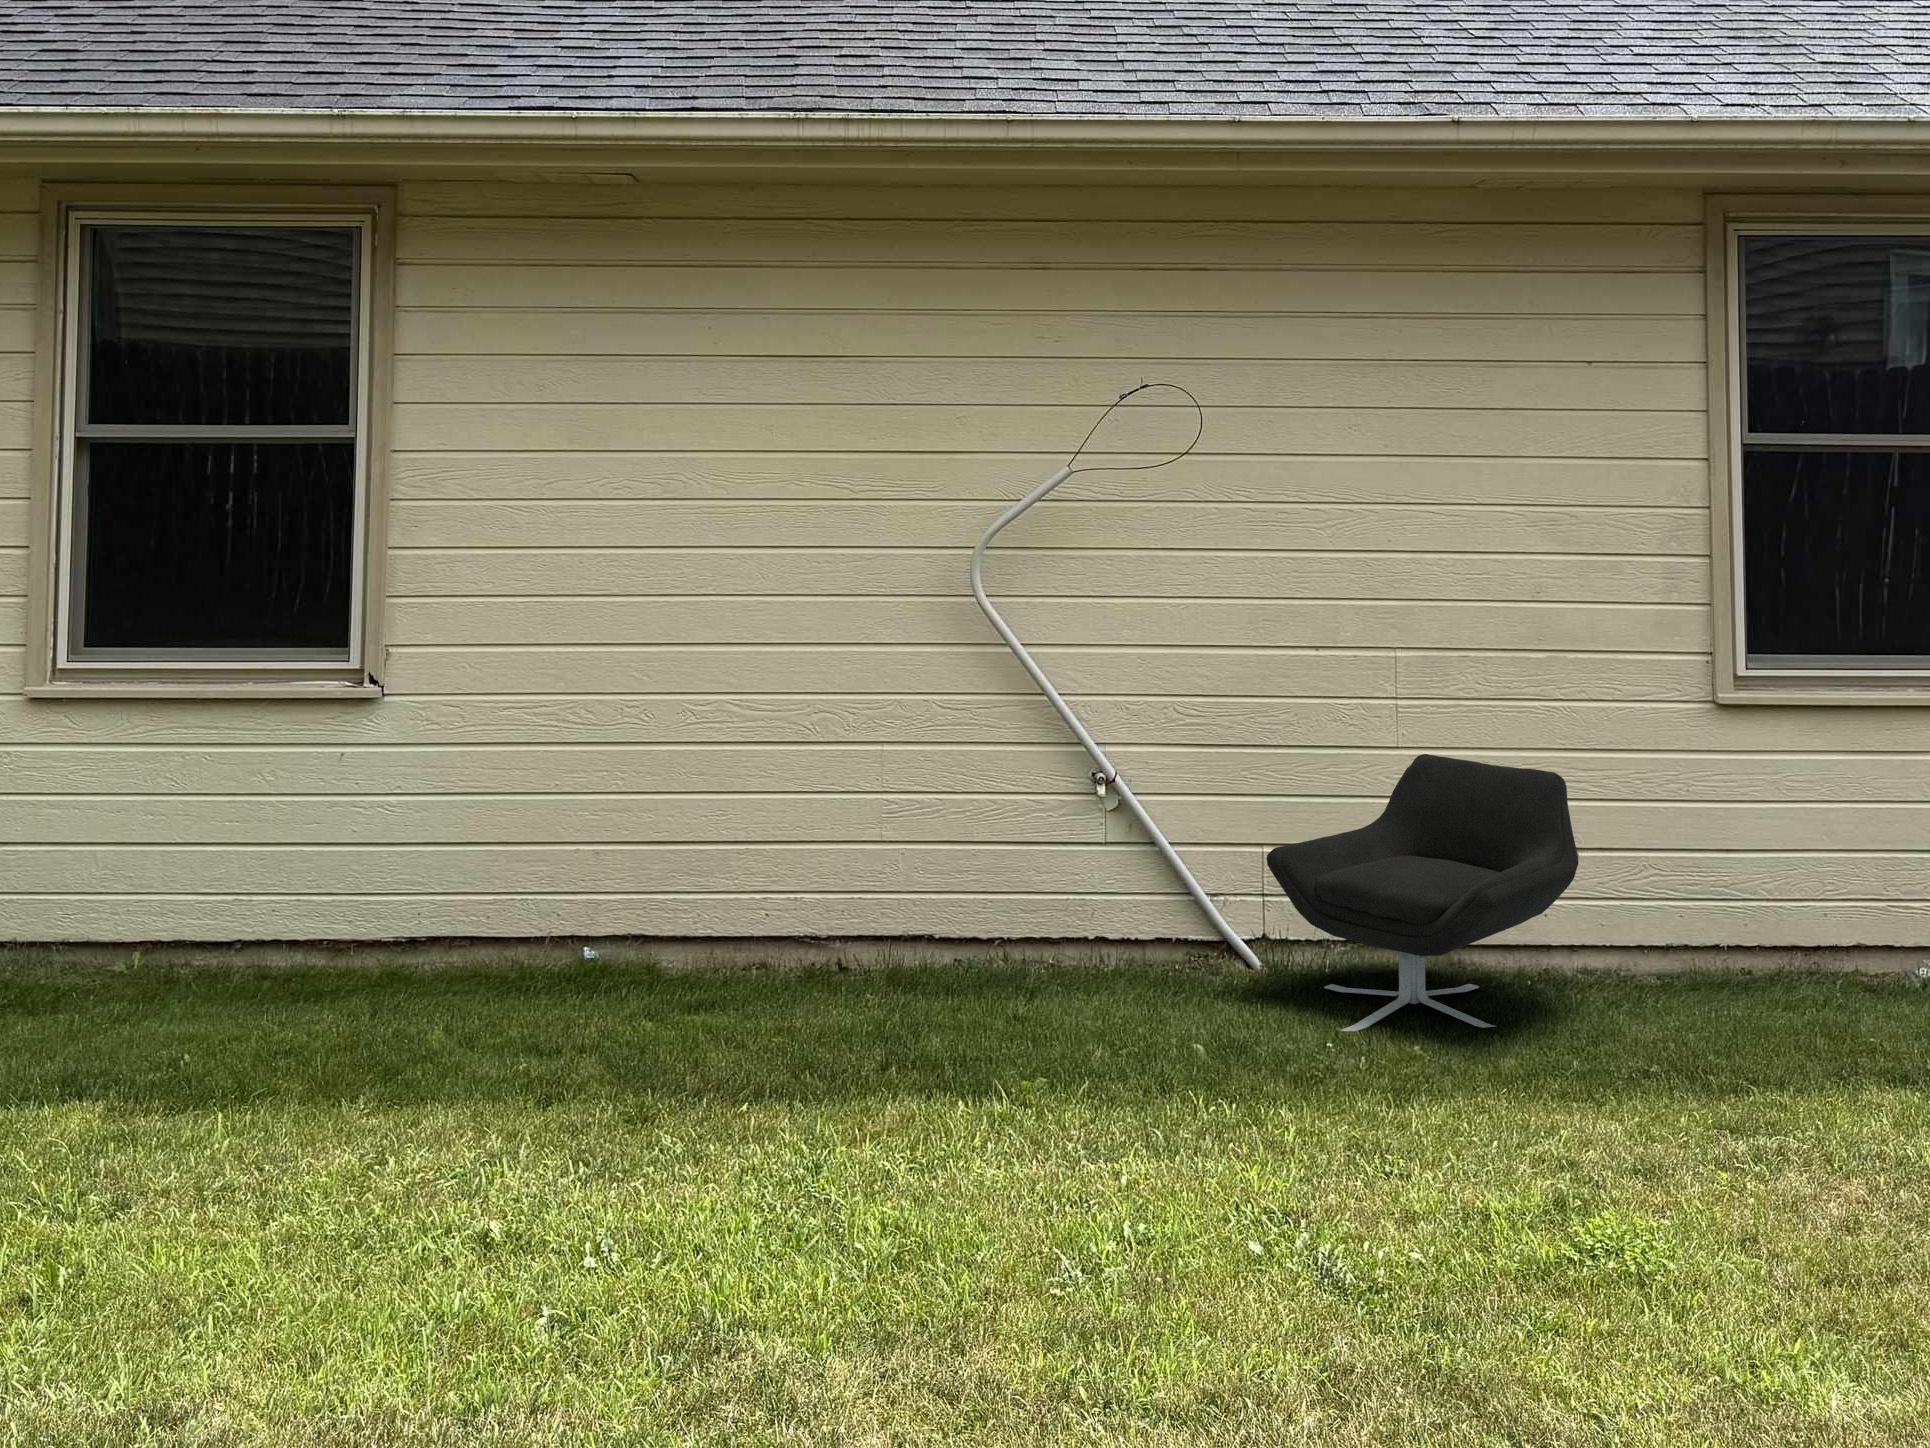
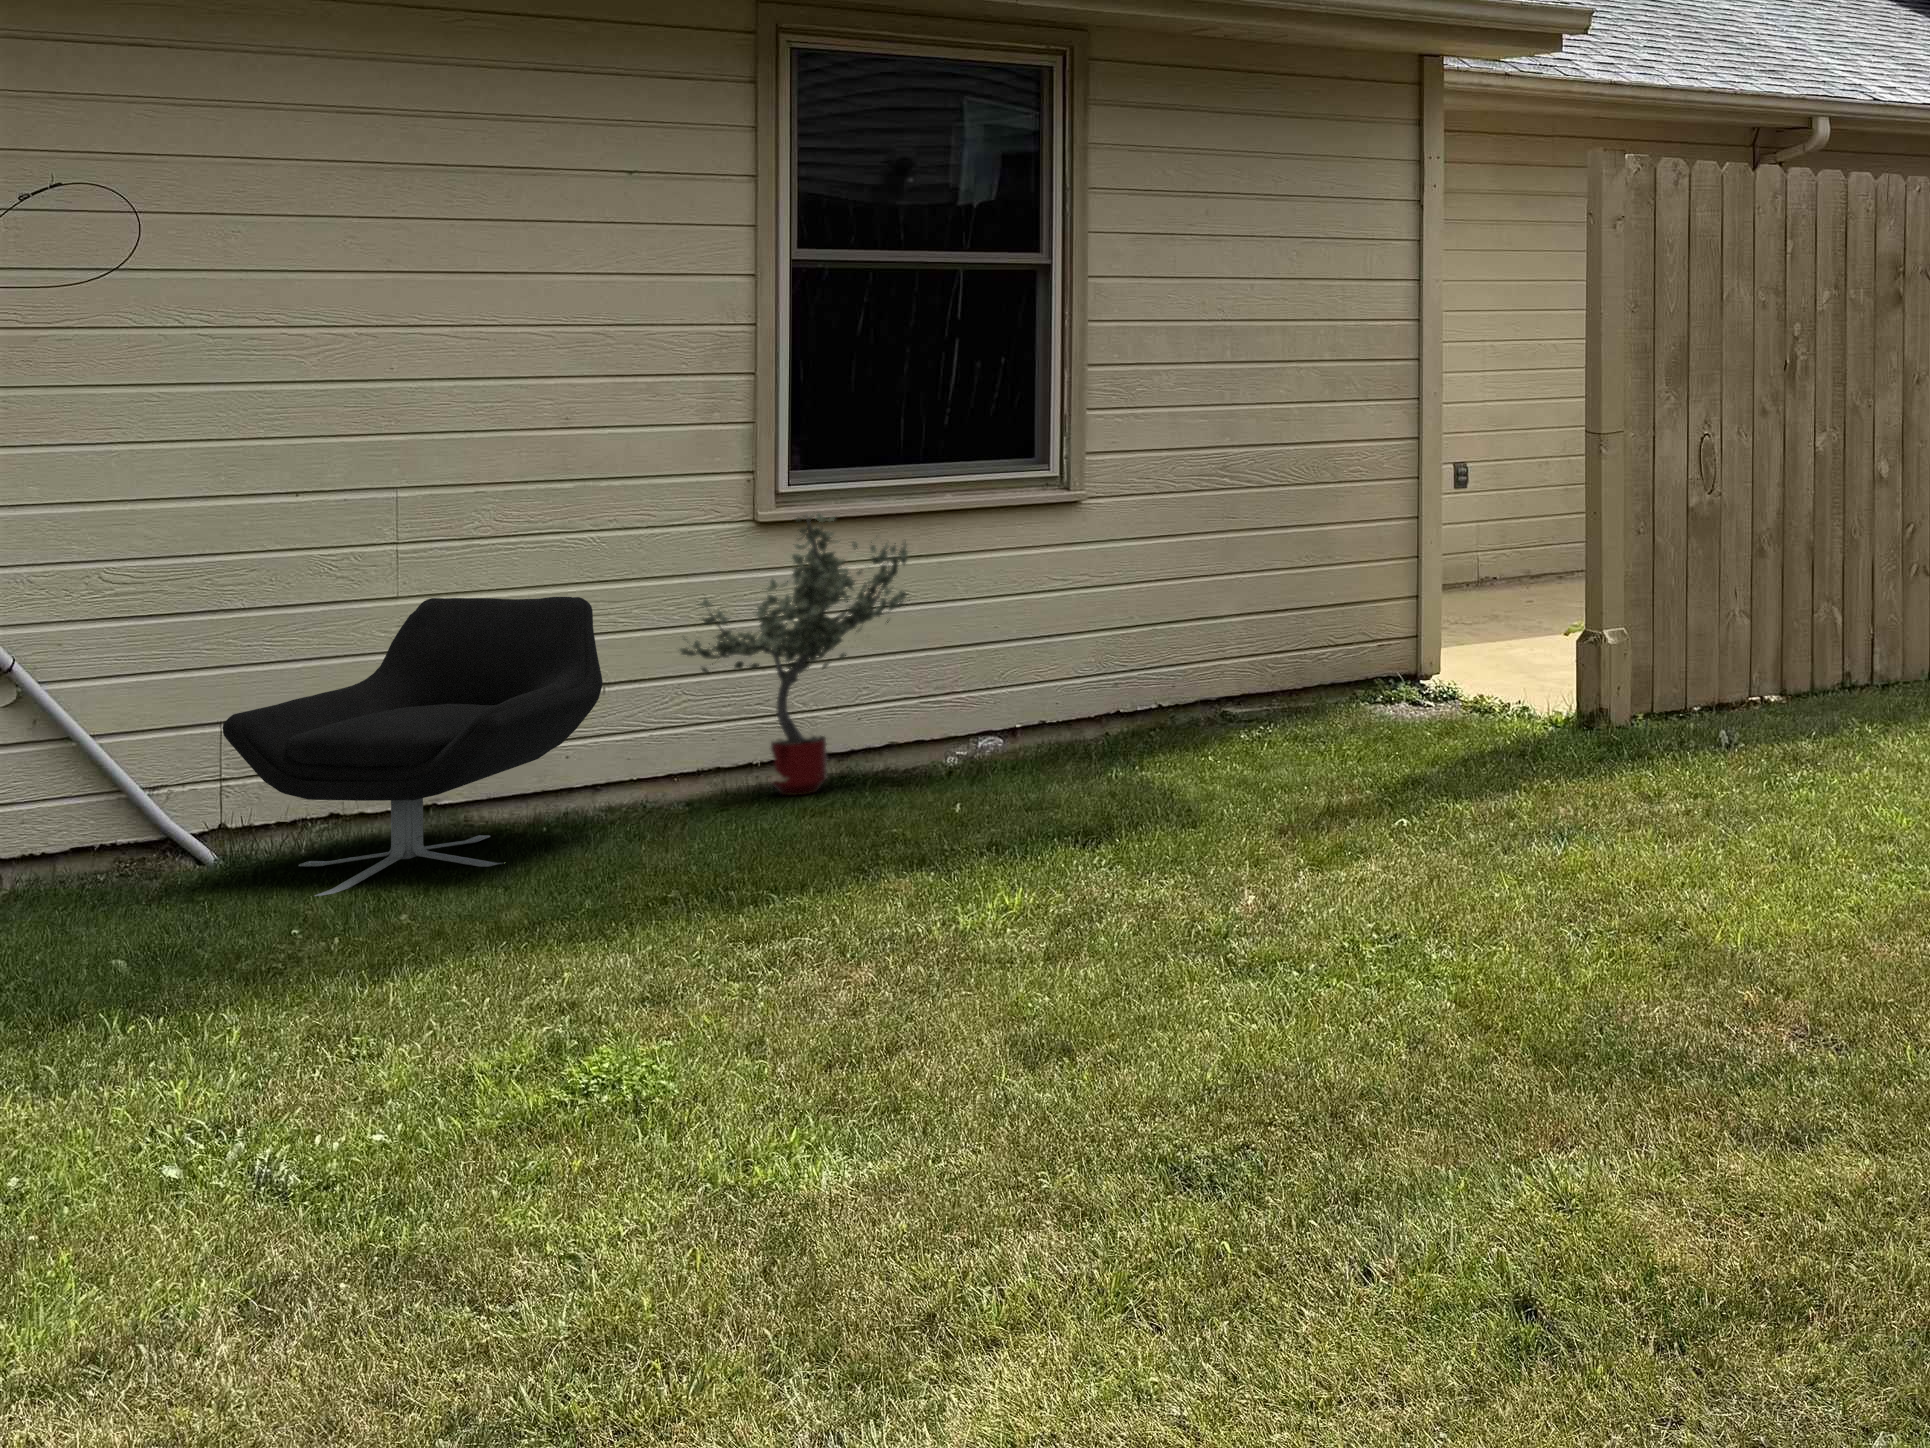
potted tree: none [1642,702,1881,994] -> present [680,513,908,795]

